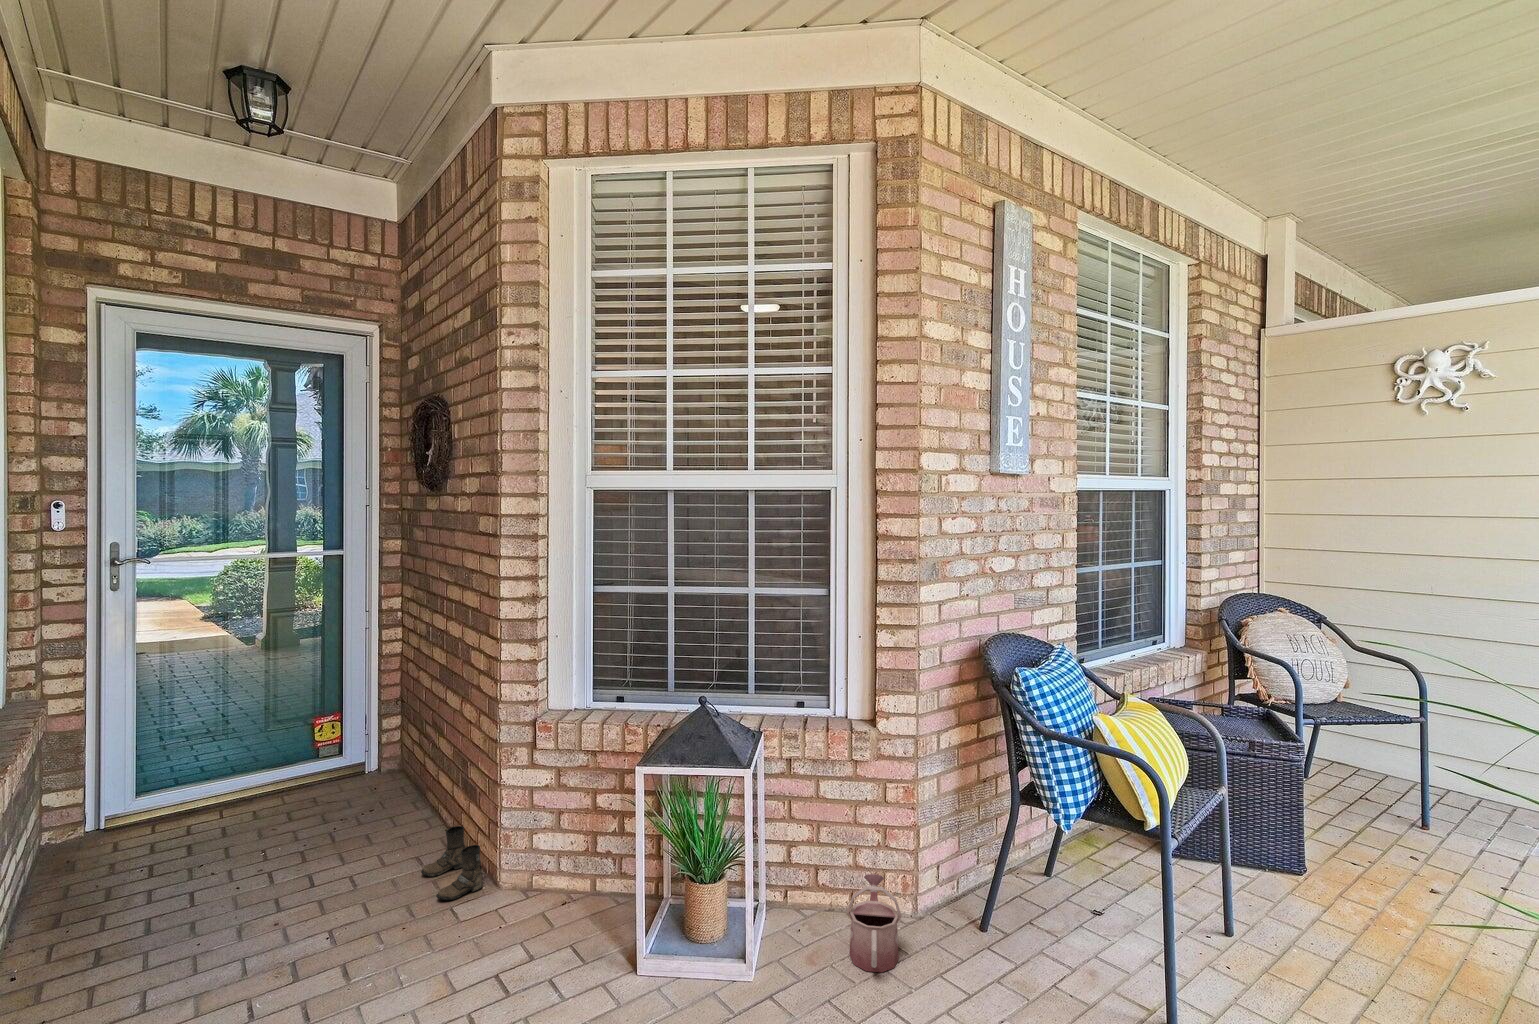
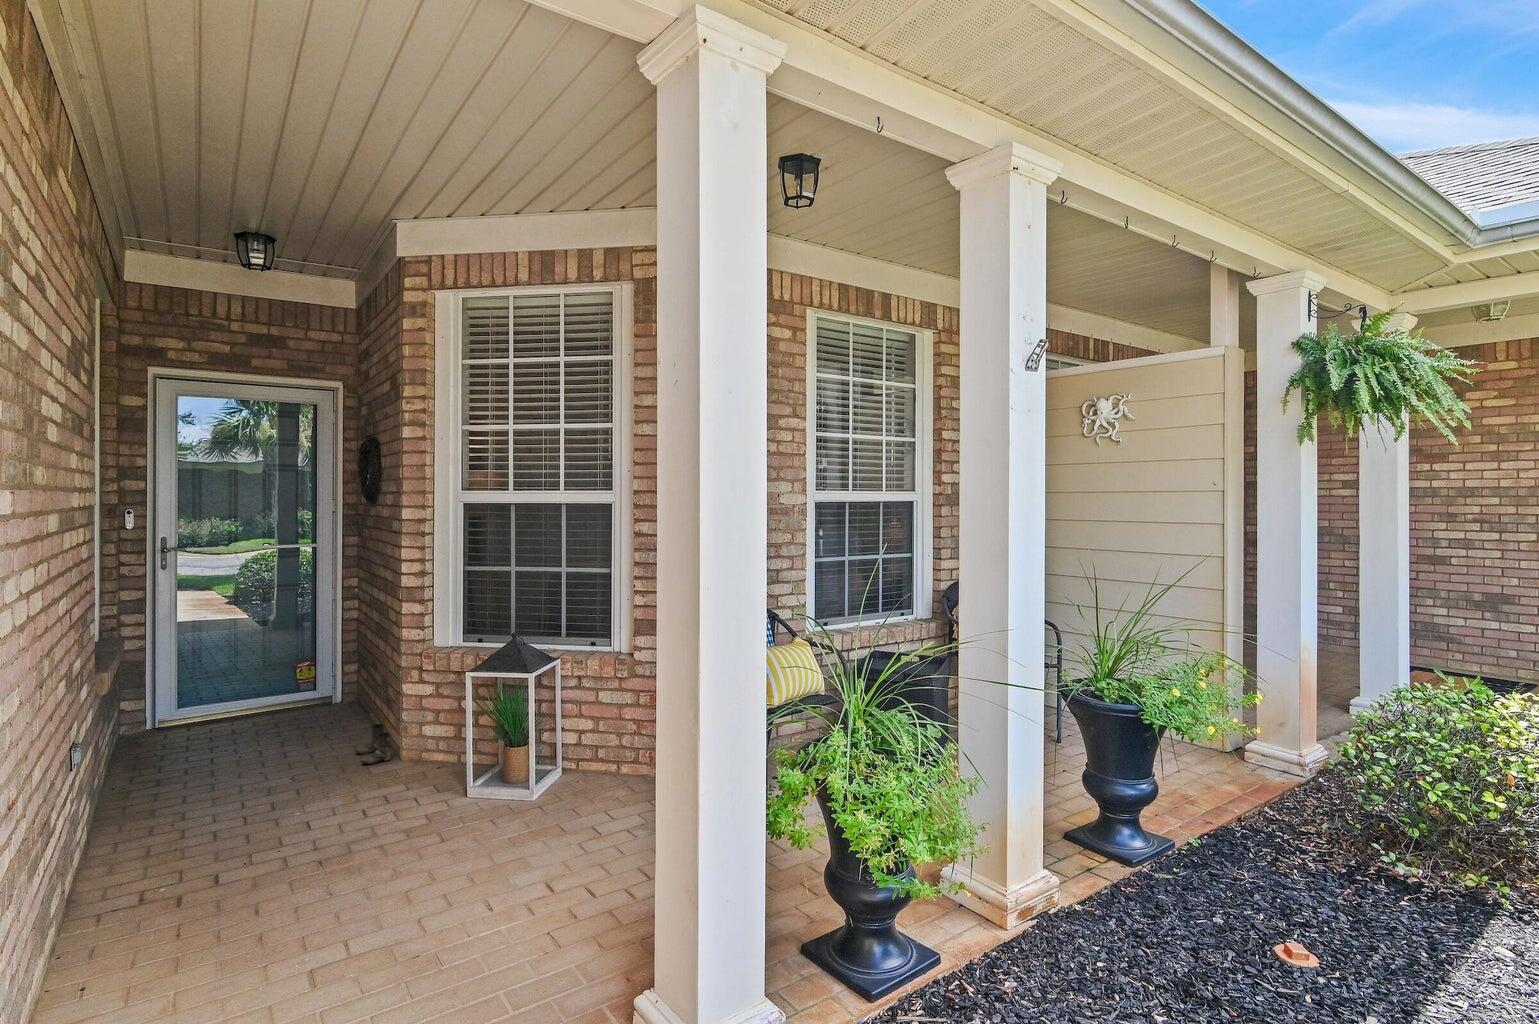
watering can: present [847,874,901,972] -> none [596,747,631,798]

